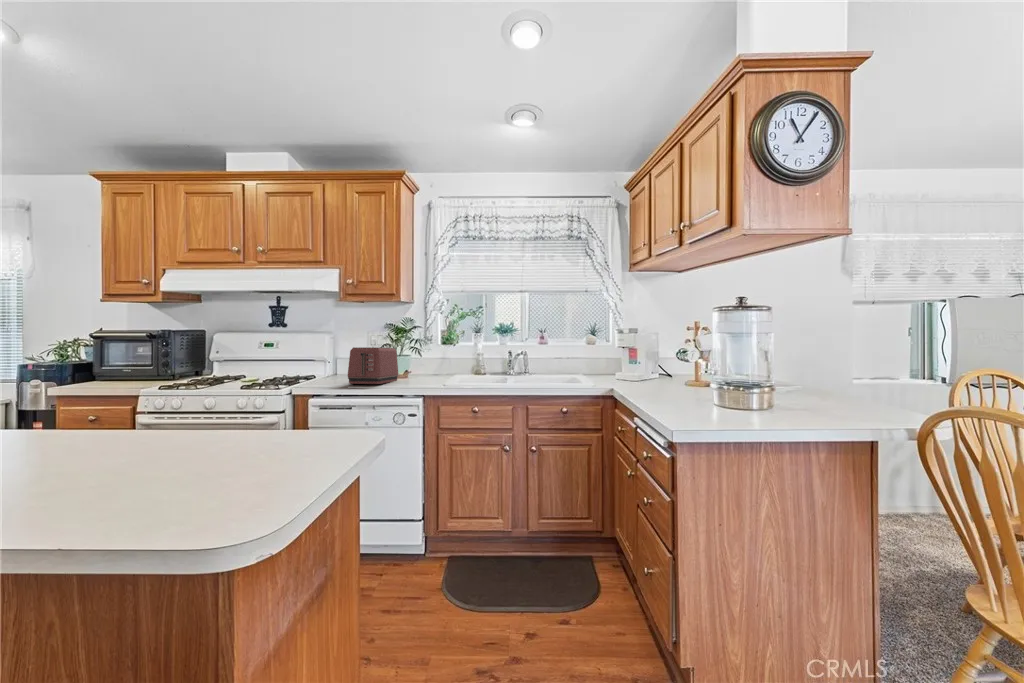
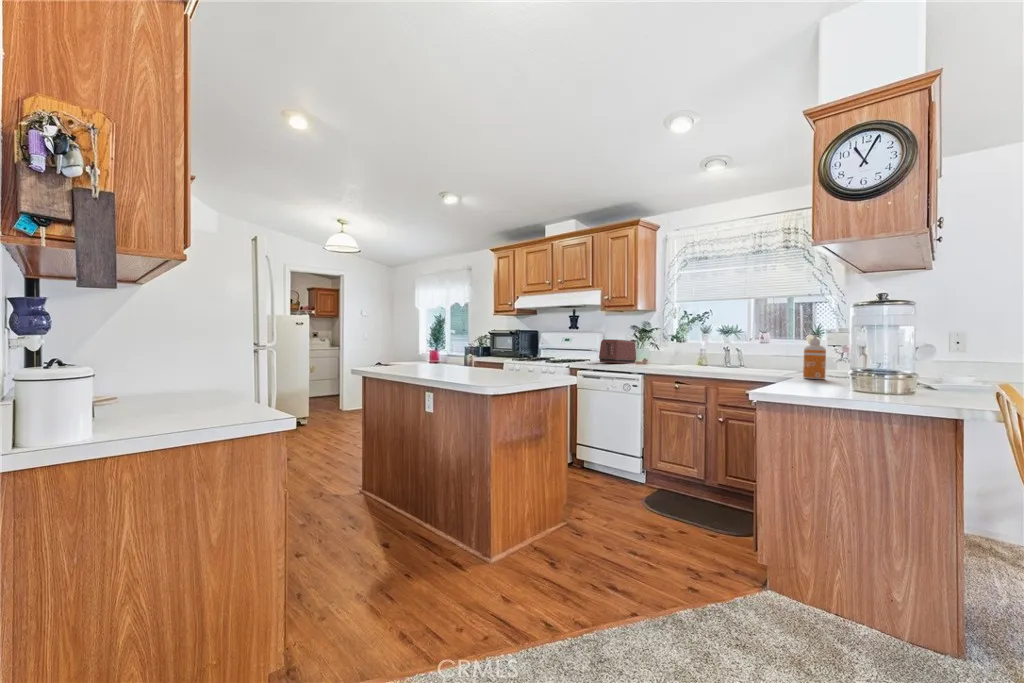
soap dispenser: none [638,342,659,393] -> present [803,335,826,379]

